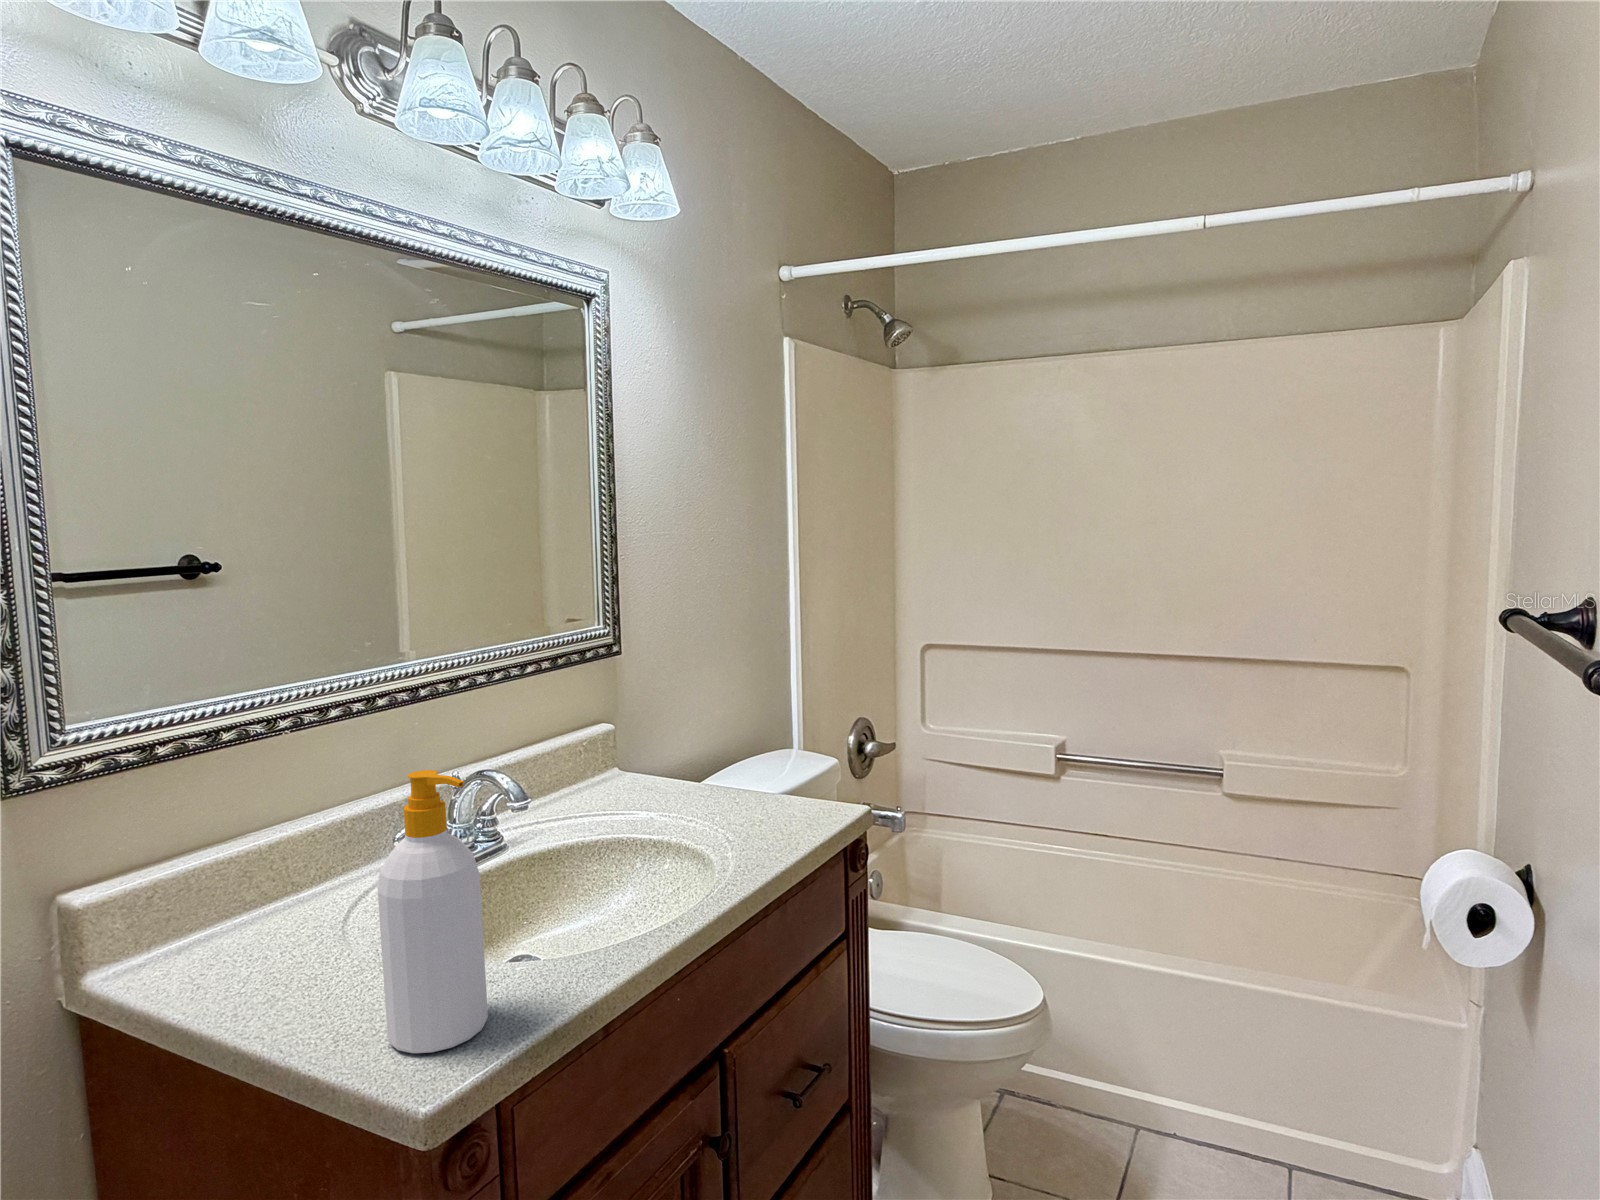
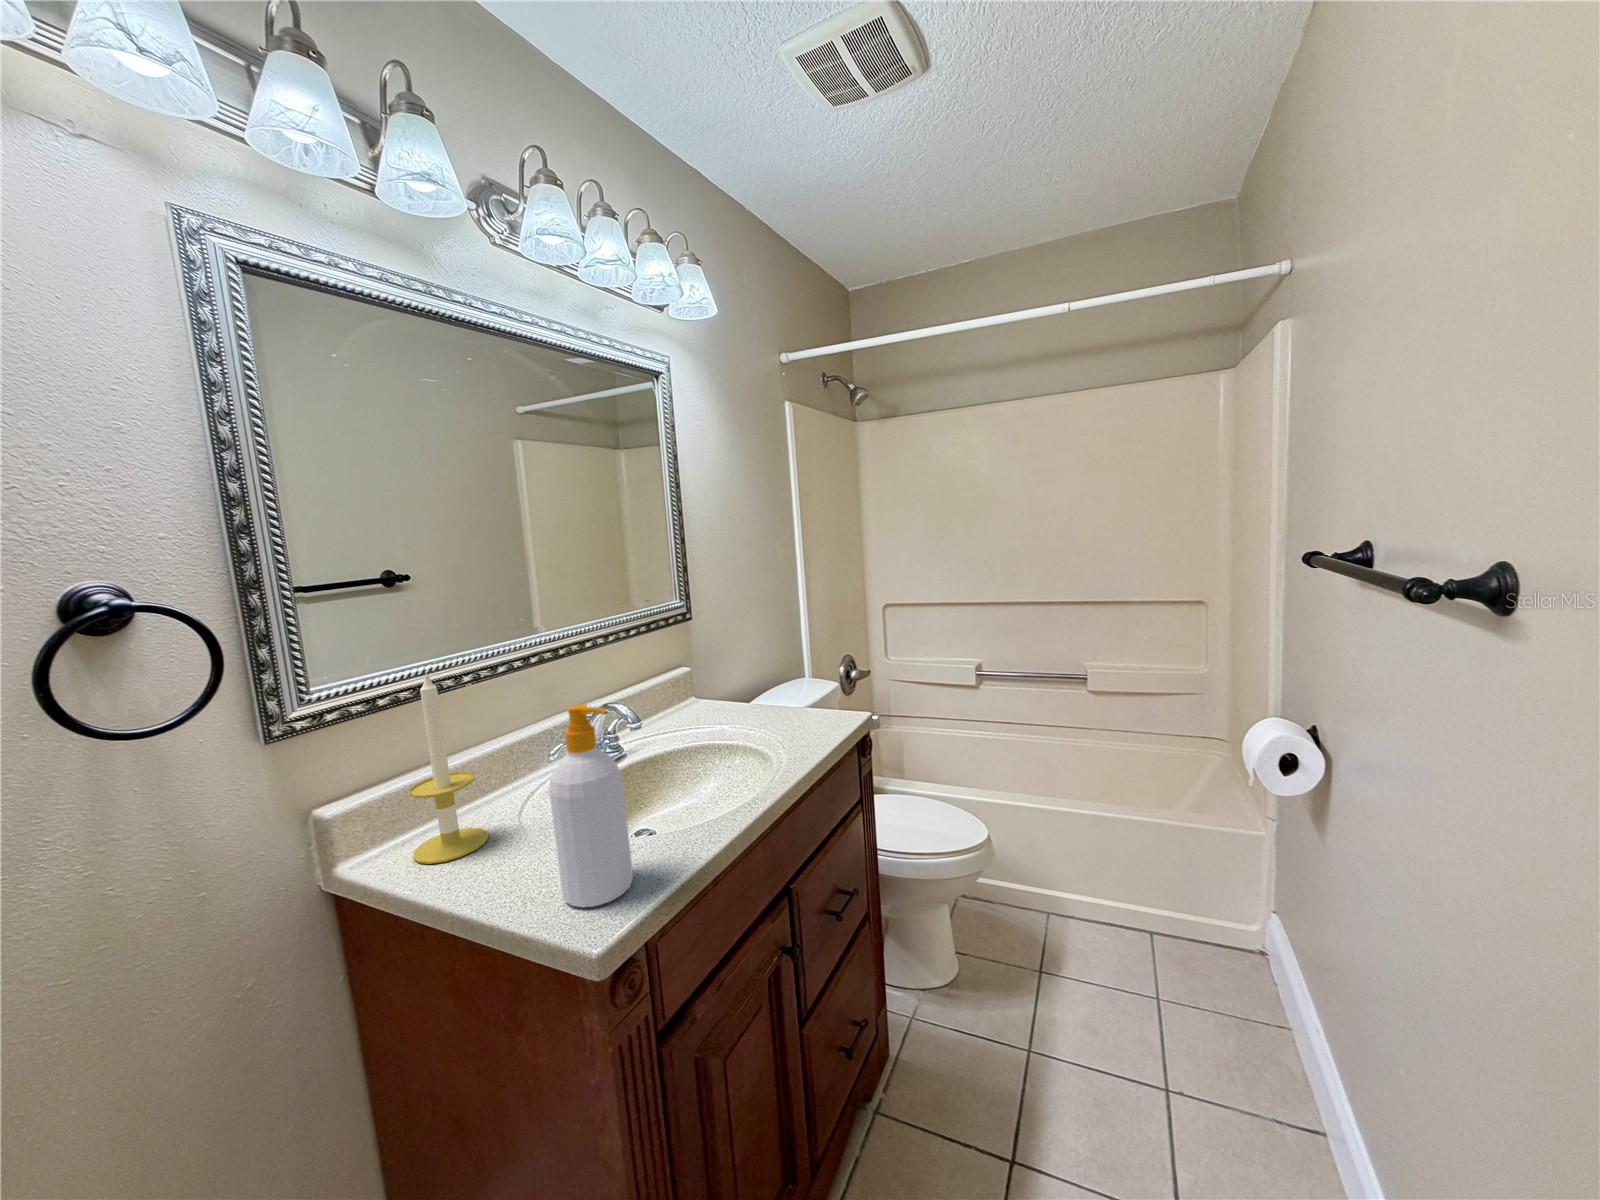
candle: none [190,711,297,982] -> present [410,672,488,864]

